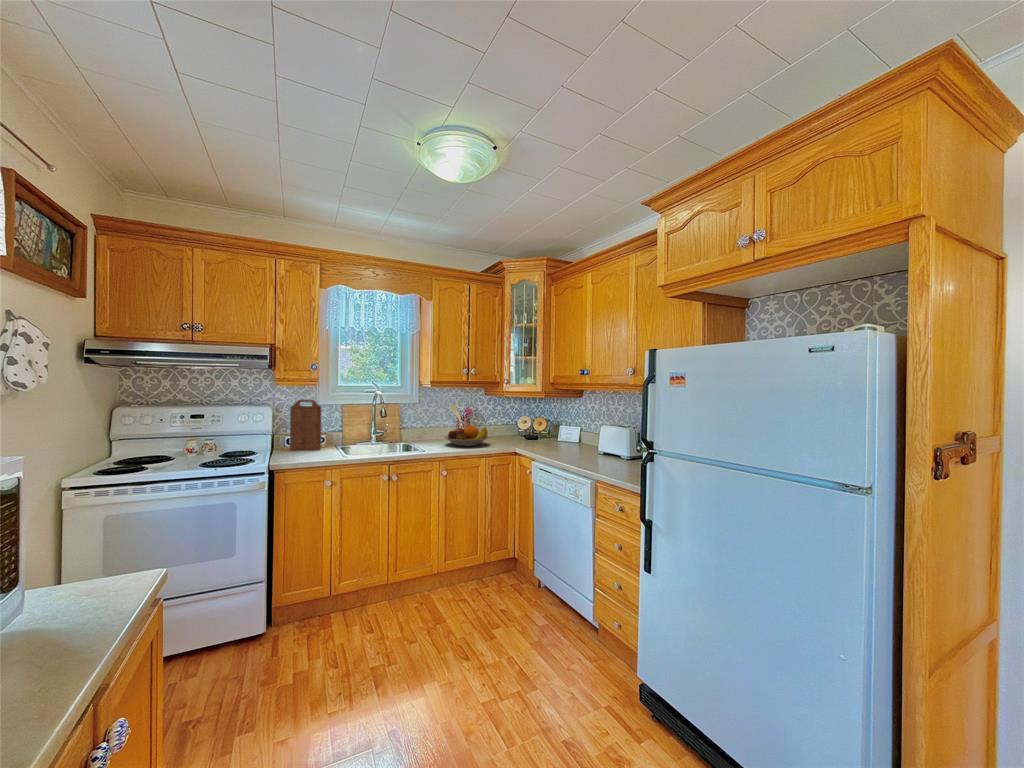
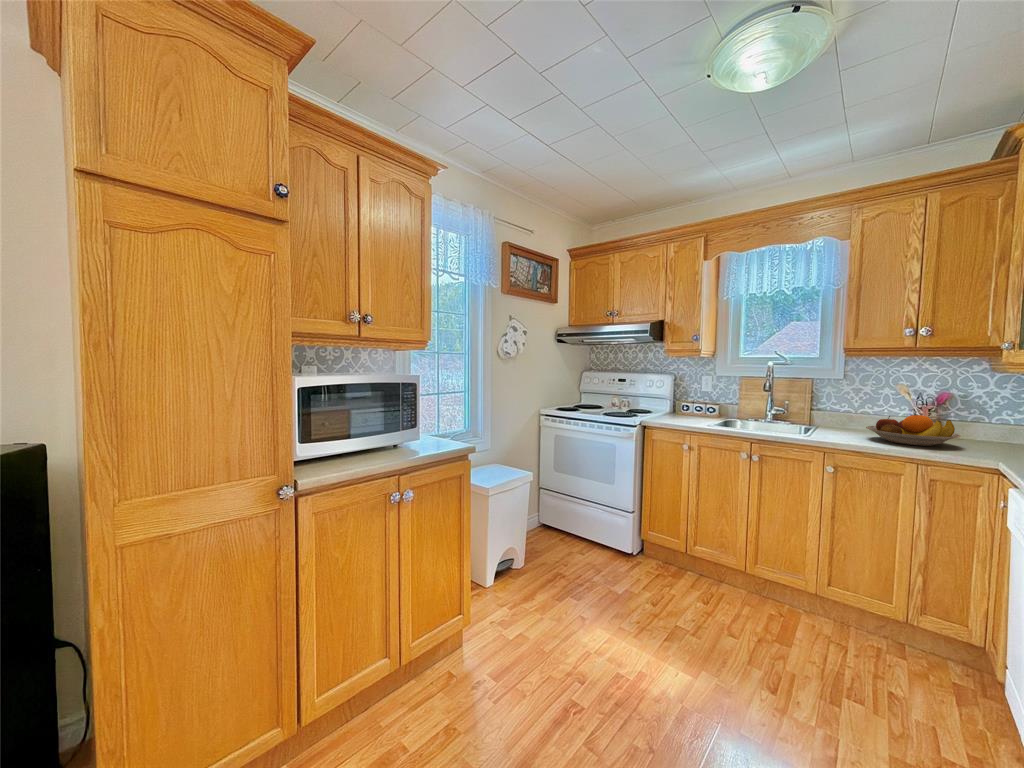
cutting board: present [290,399,321,450] -> none [687,370,713,419]

